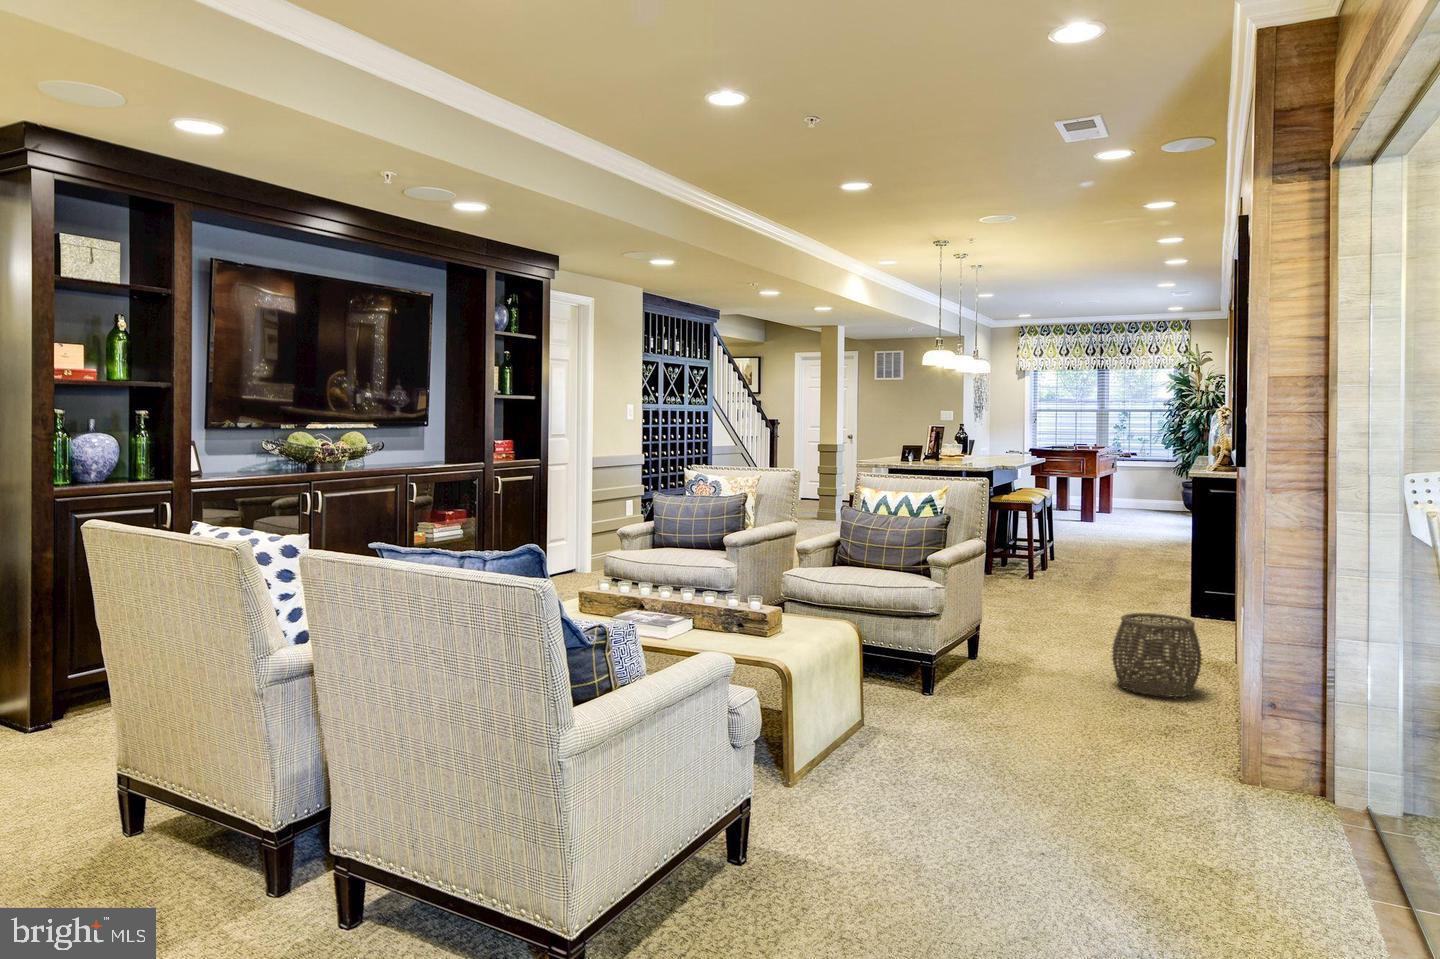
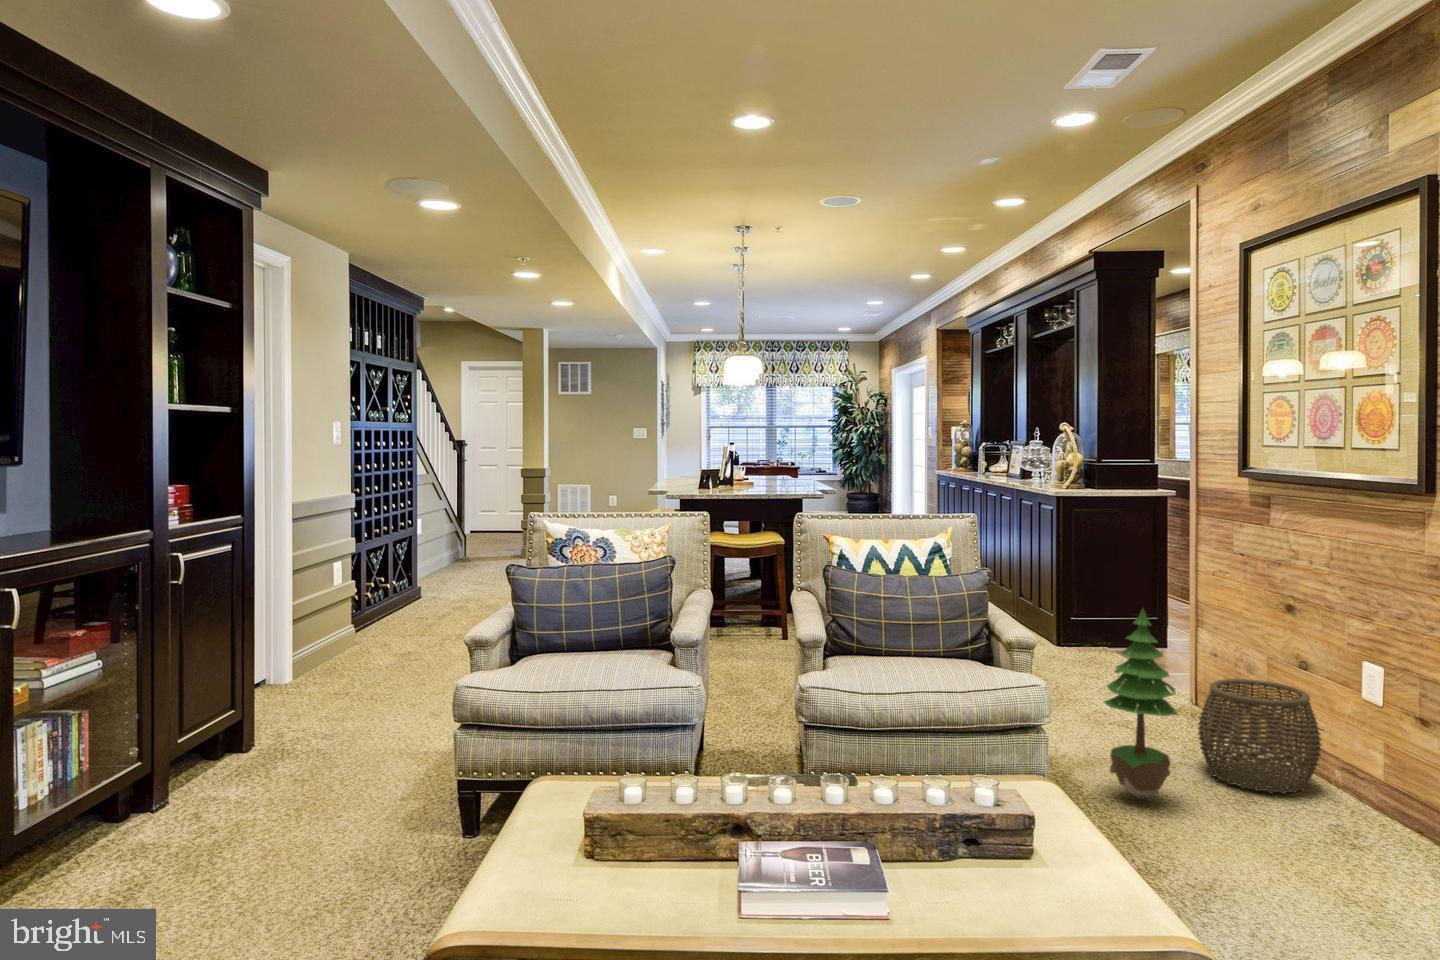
potted tree: none [1006,544,1060,684] -> present [1104,609,1177,799]

